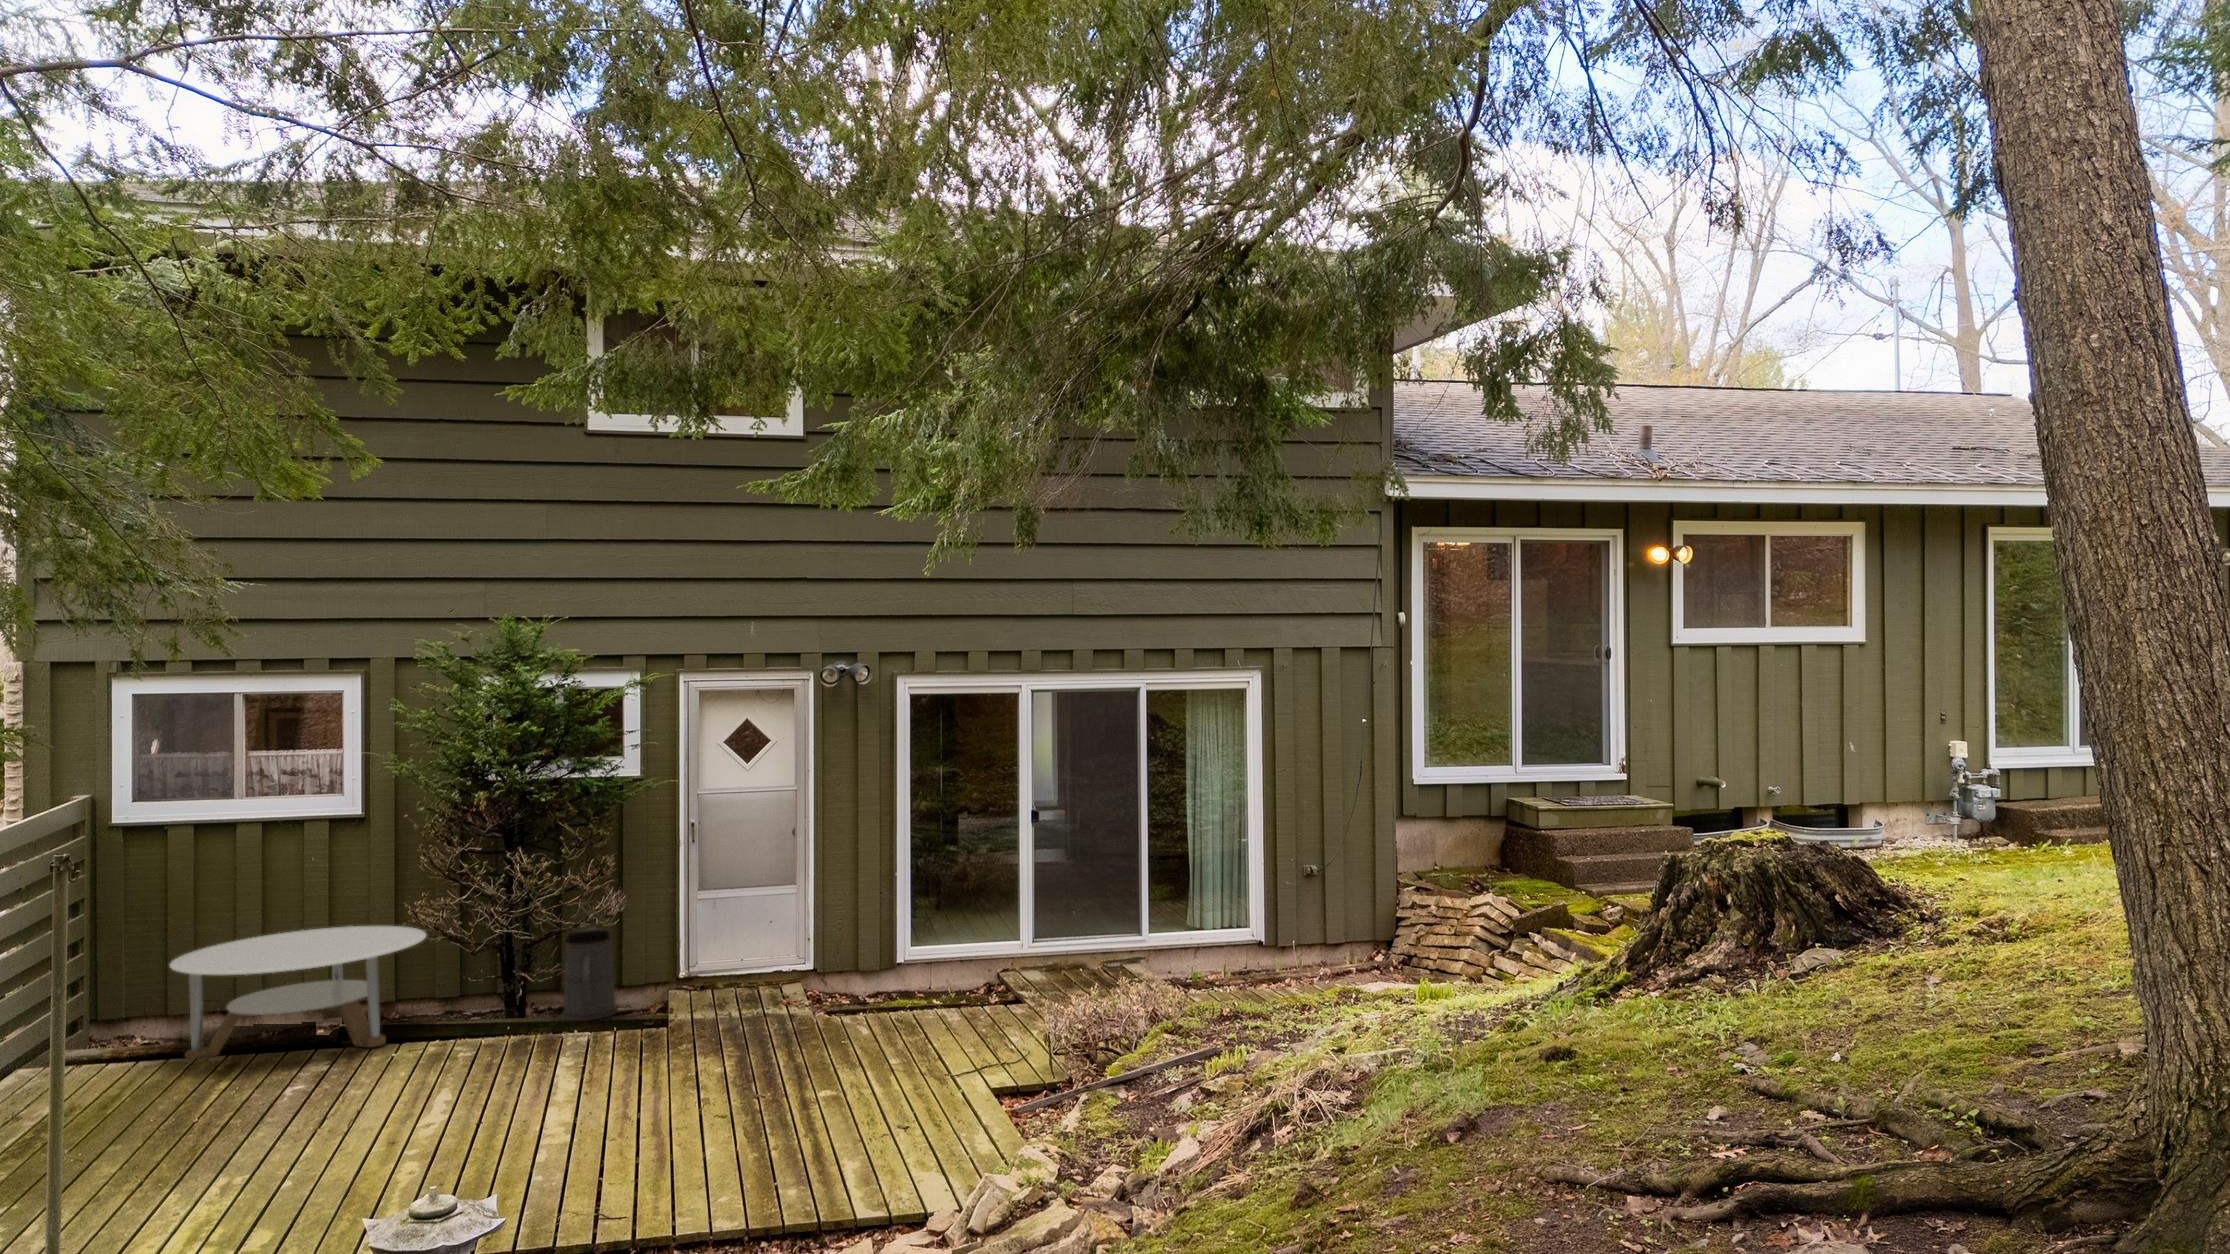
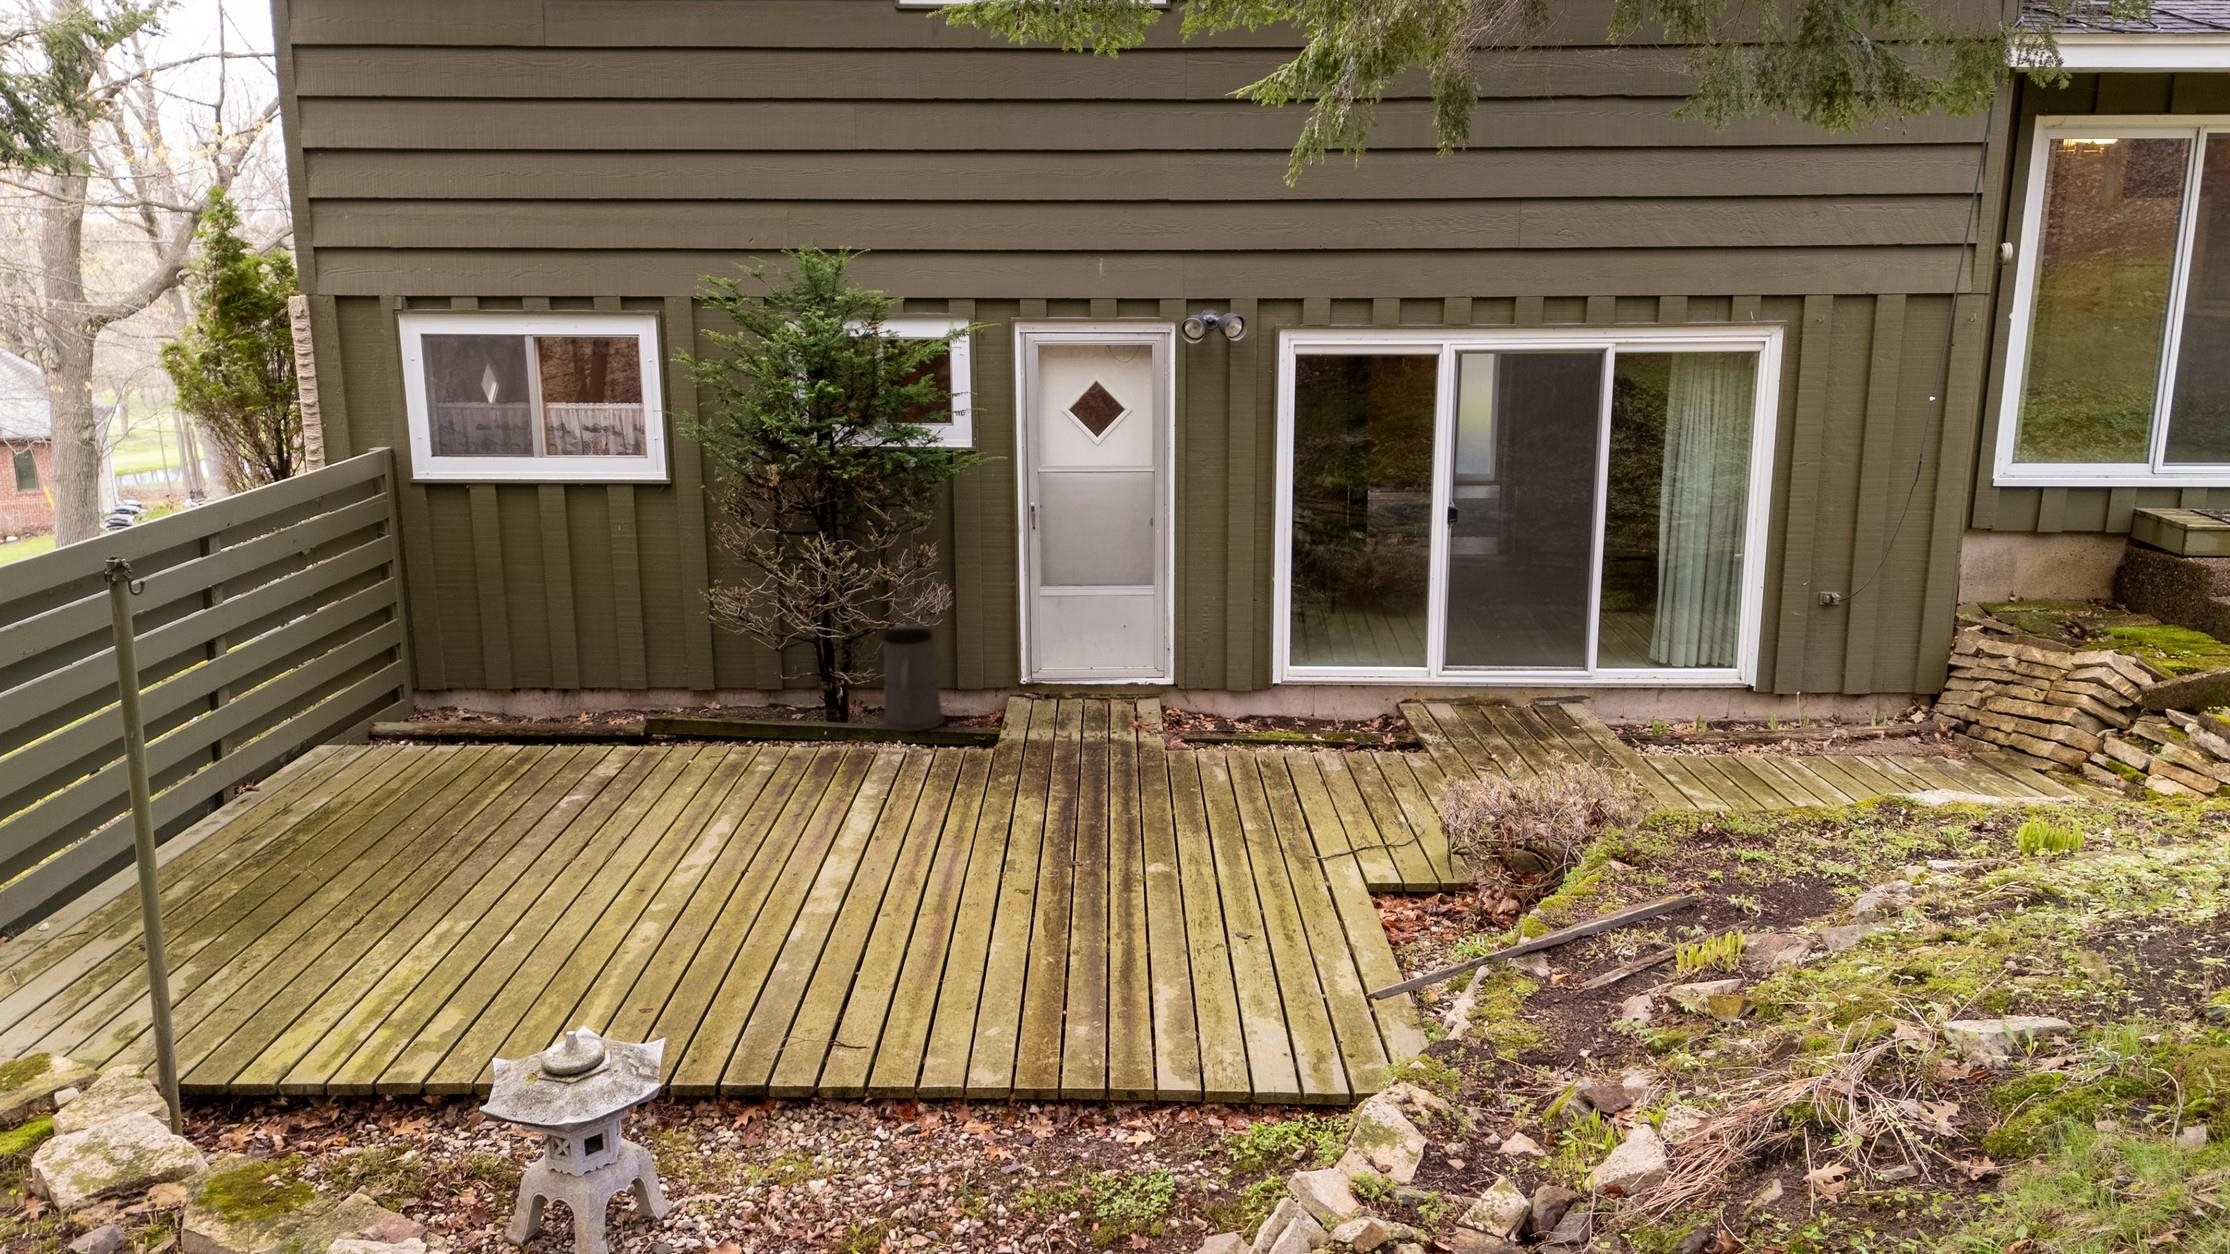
round table: present [170,925,426,1059] -> none [471,605,735,746]

